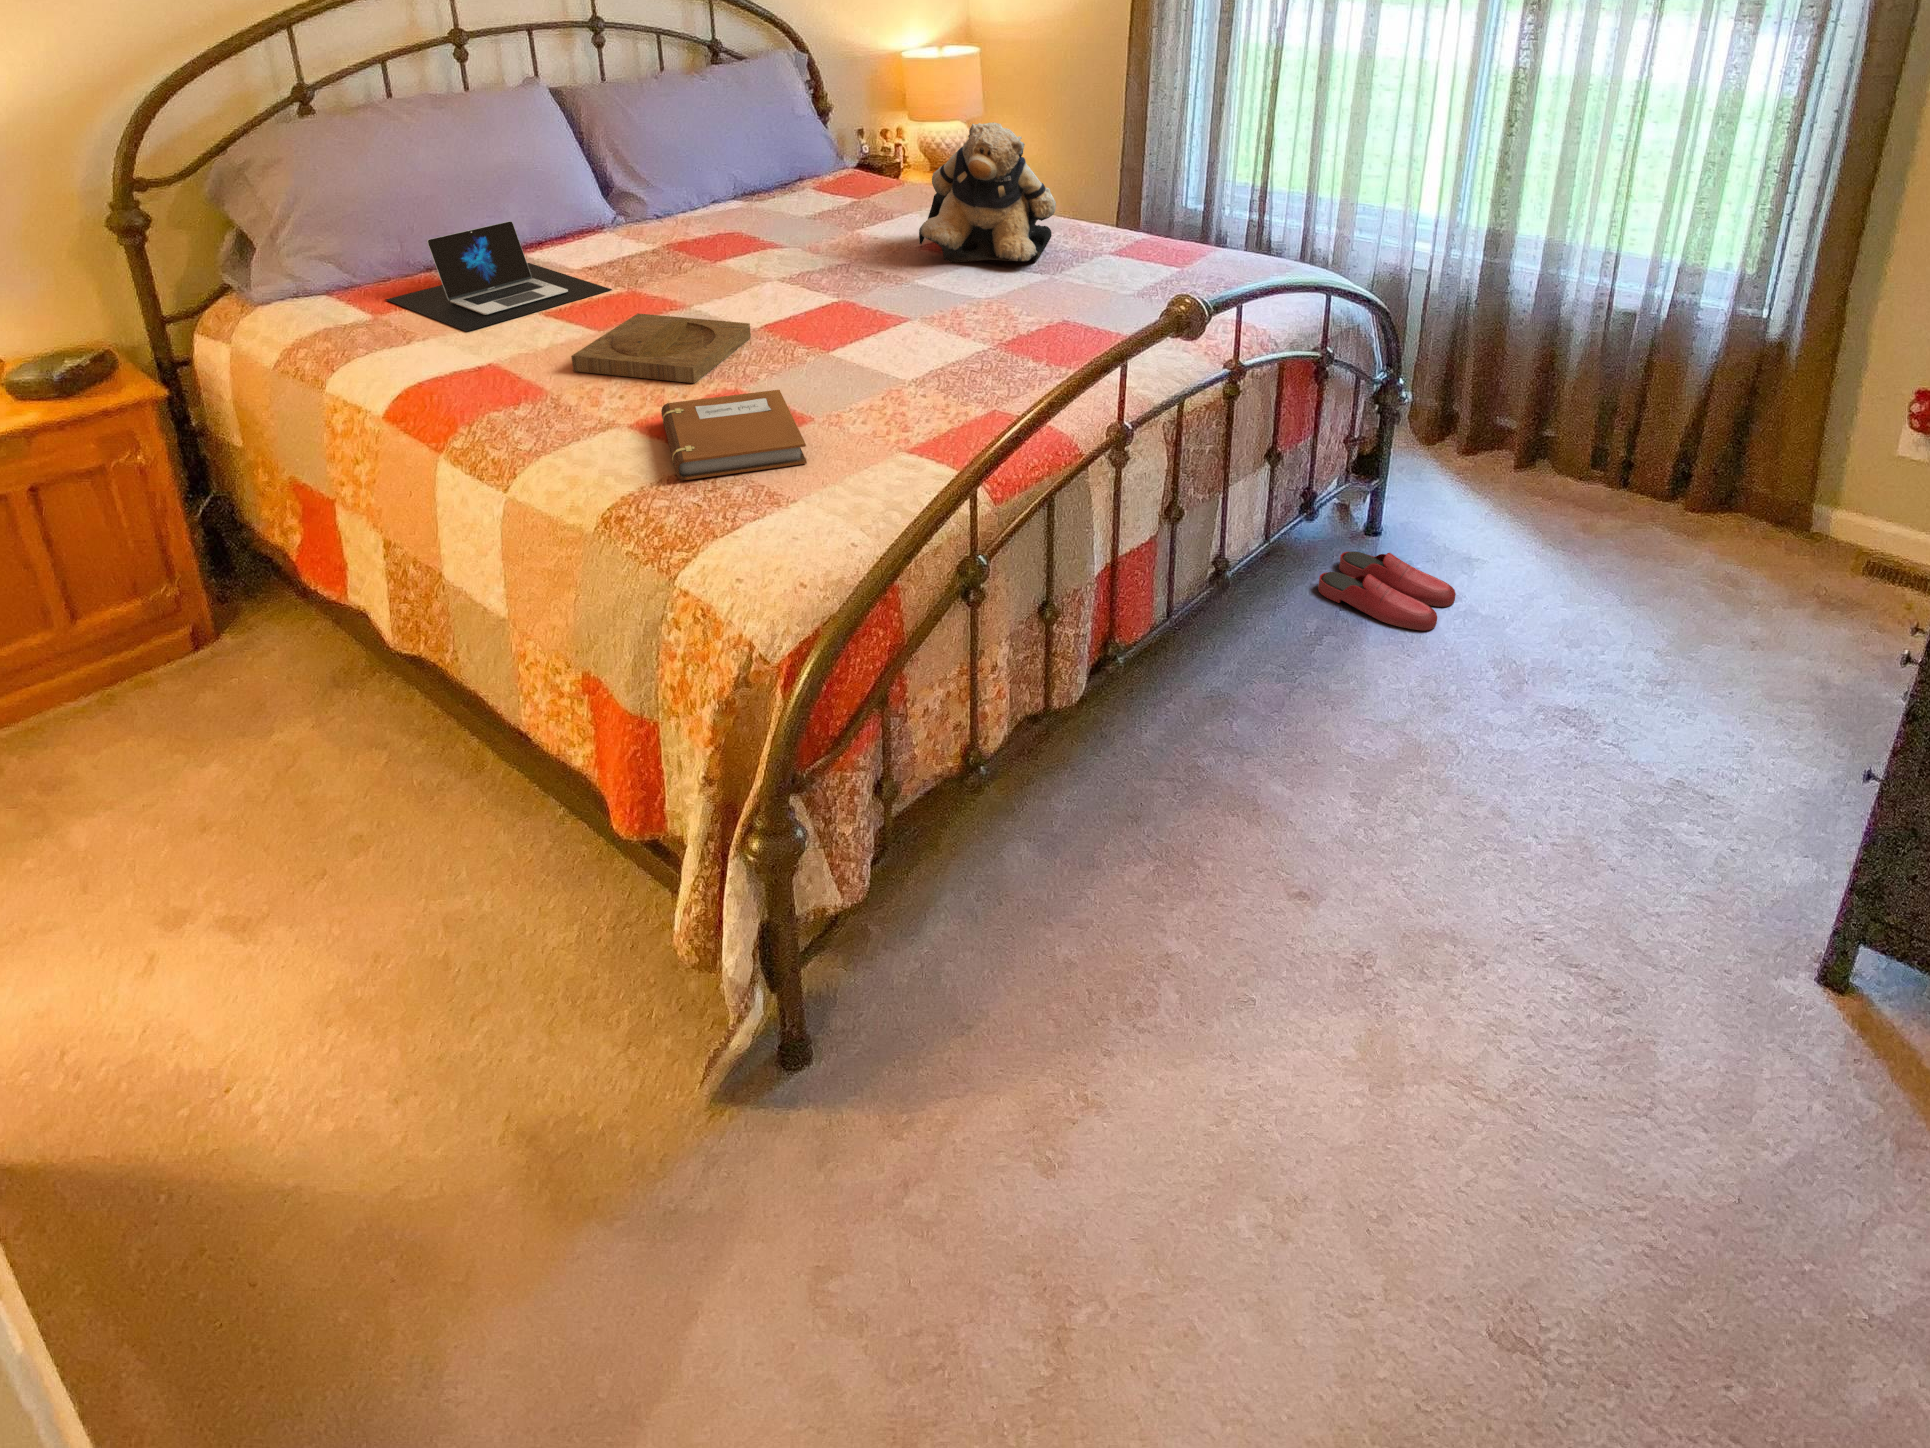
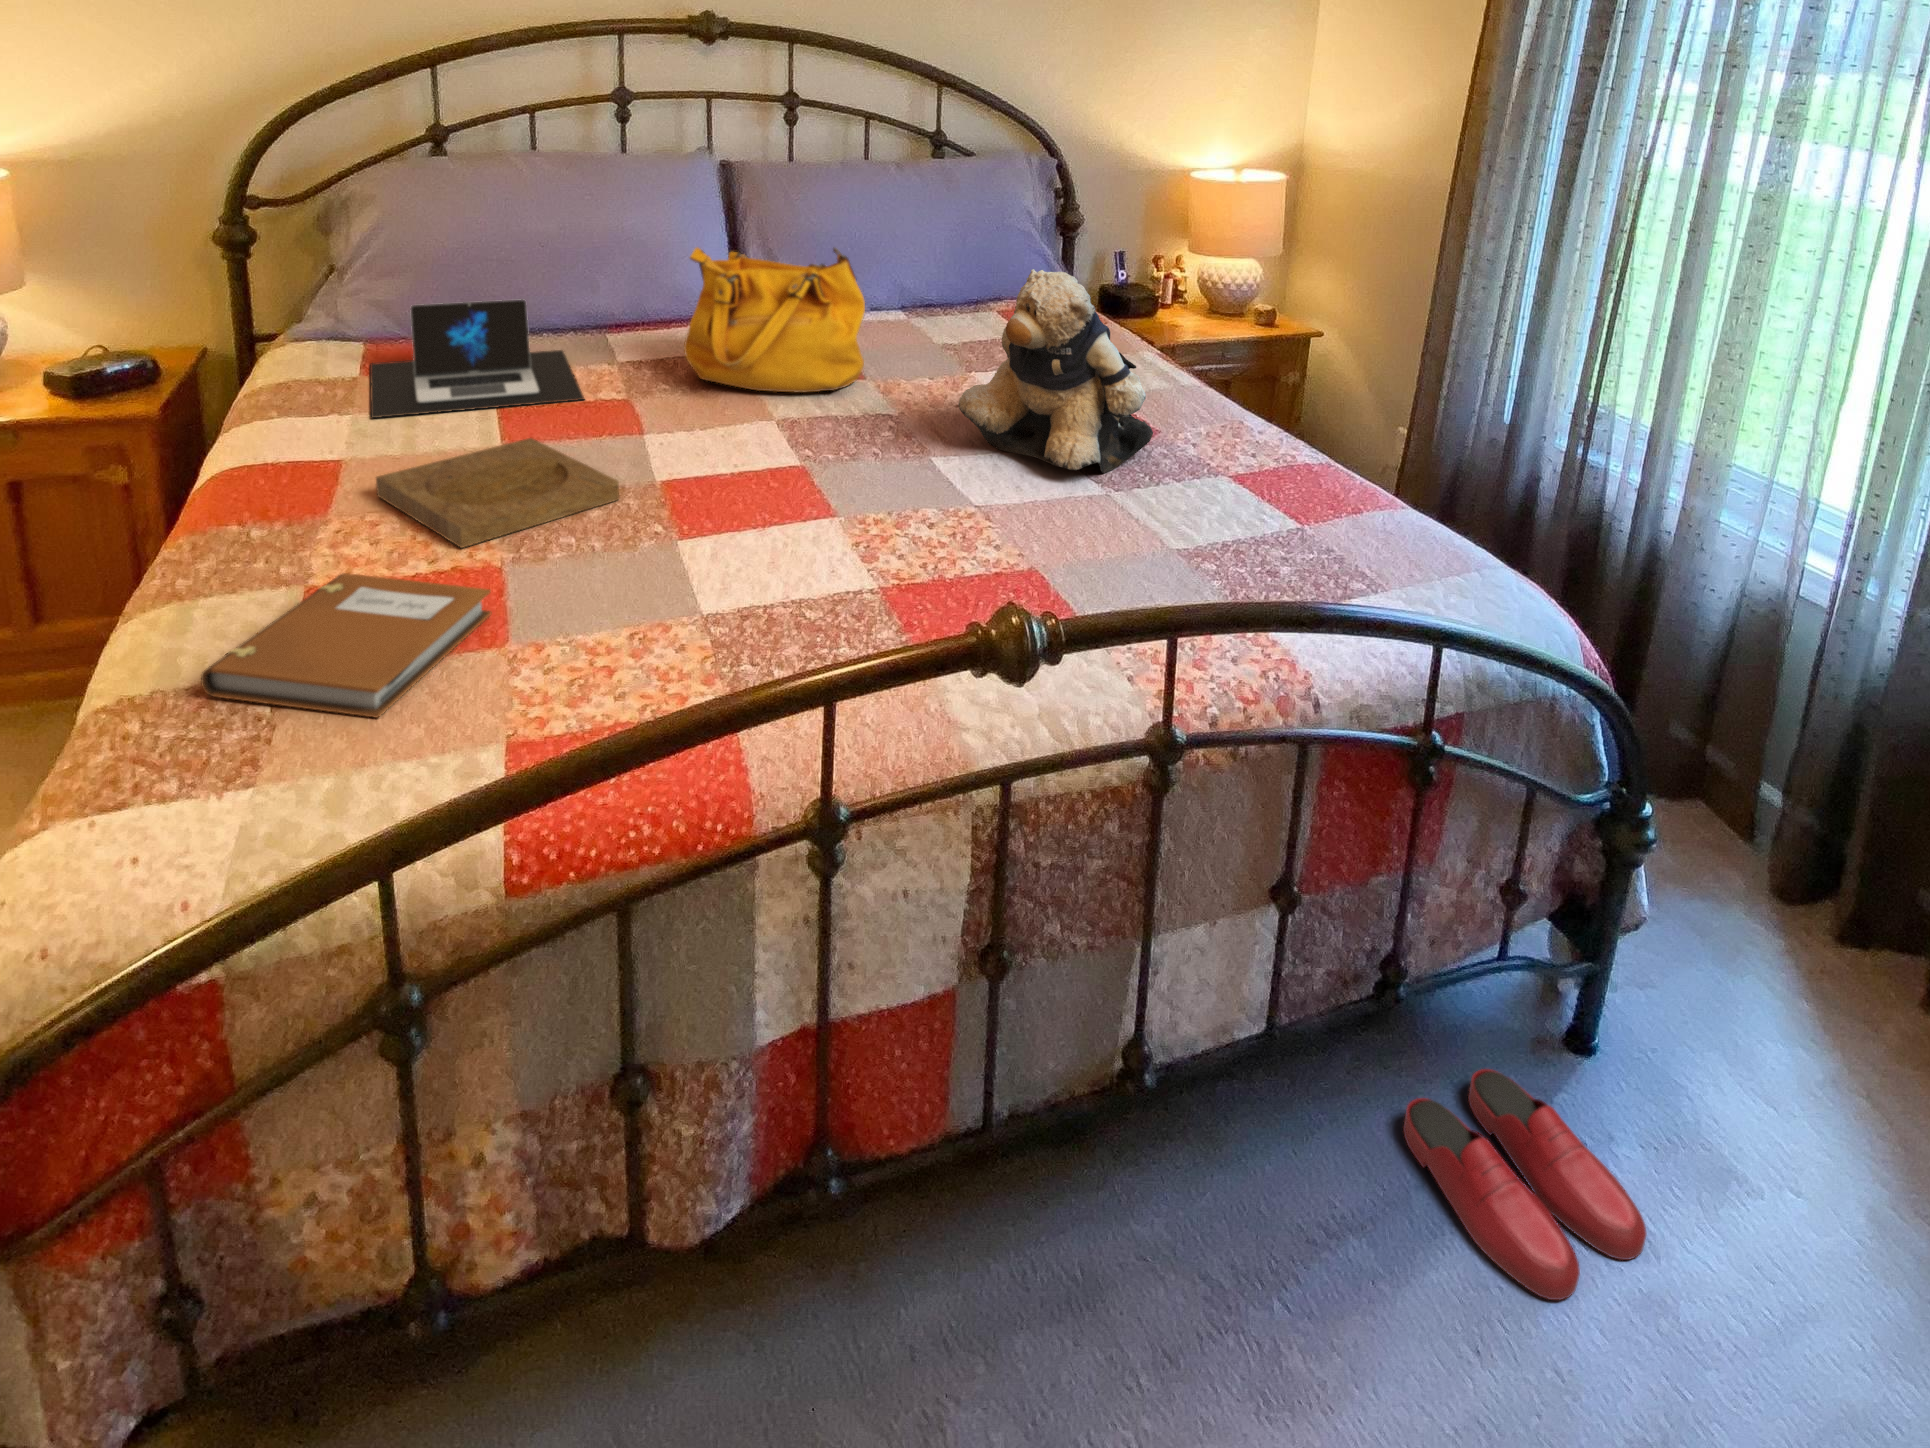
handbag: none [650,137,801,261] -> present [684,247,865,393]

